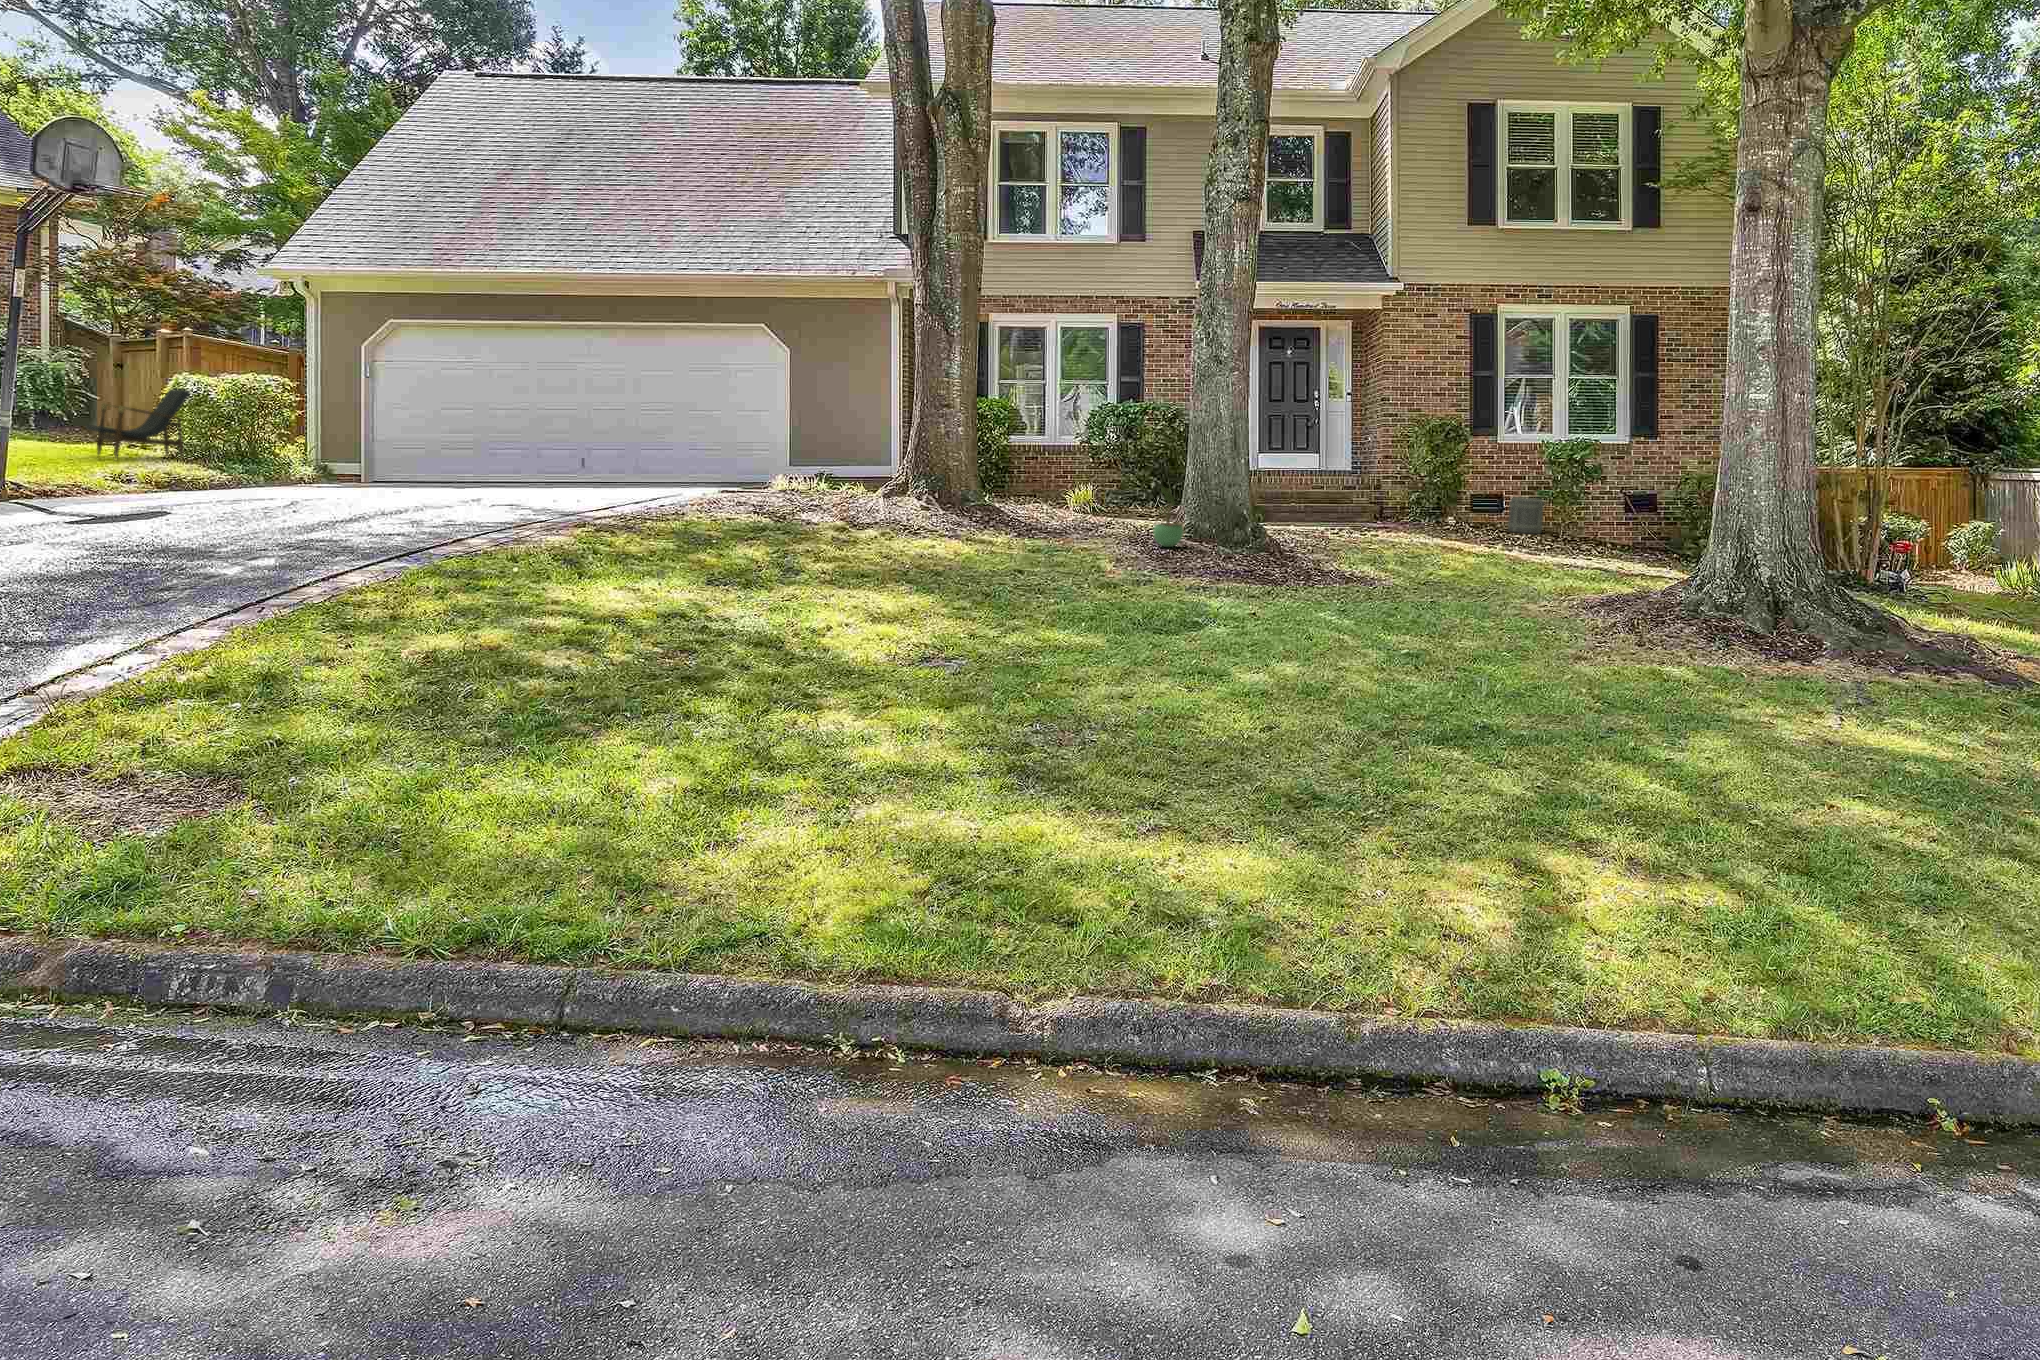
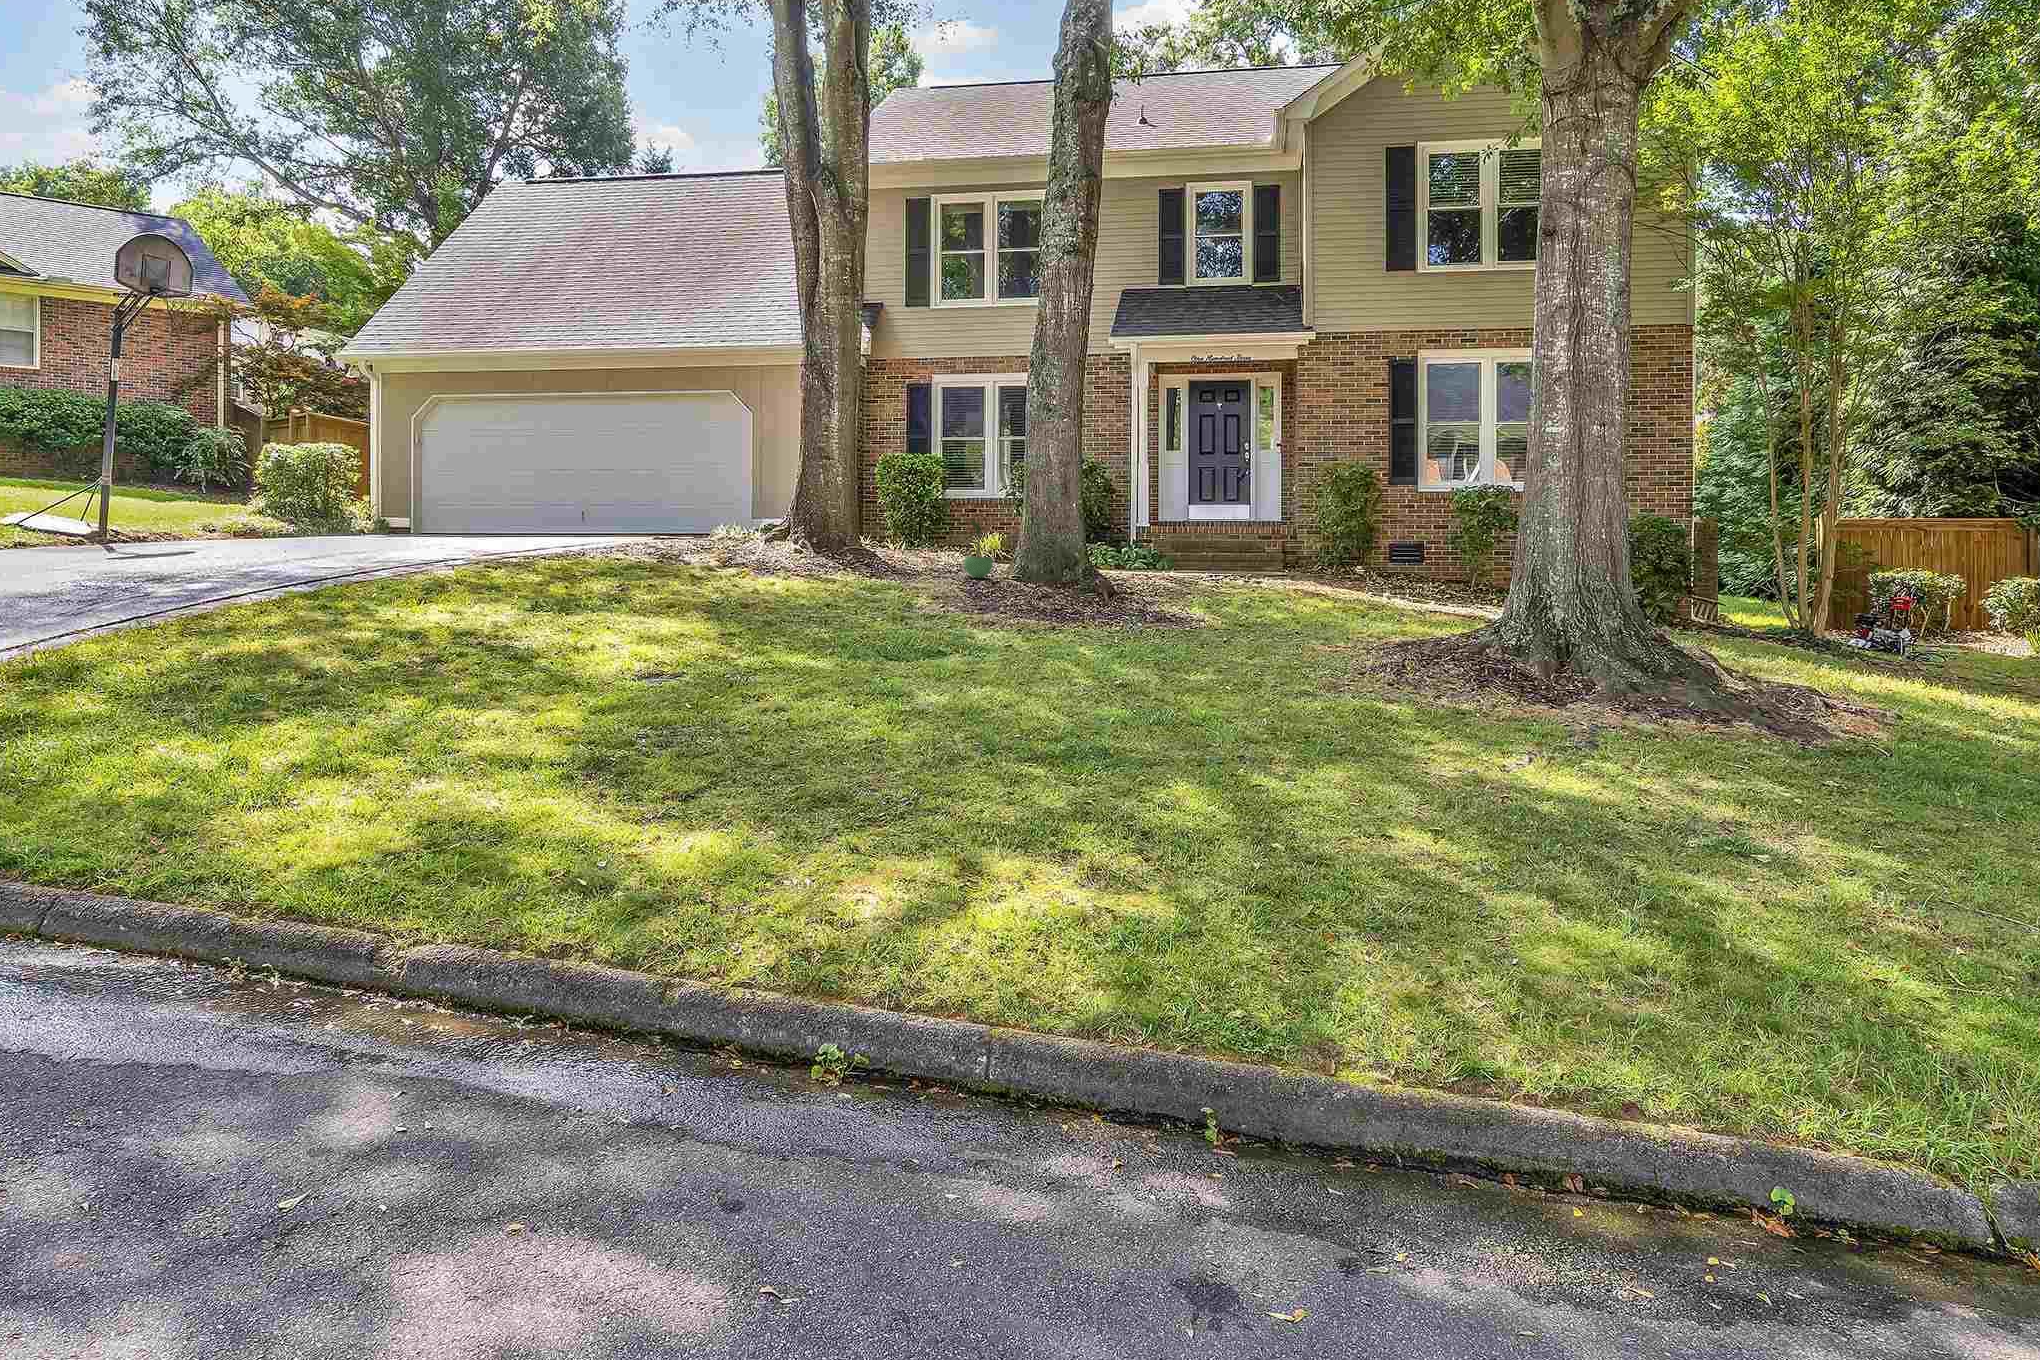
lounge chair: present [86,389,190,460] -> none [206,453,279,512]
bucket: present [1508,497,1544,534] -> none [1429,551,1469,590]

